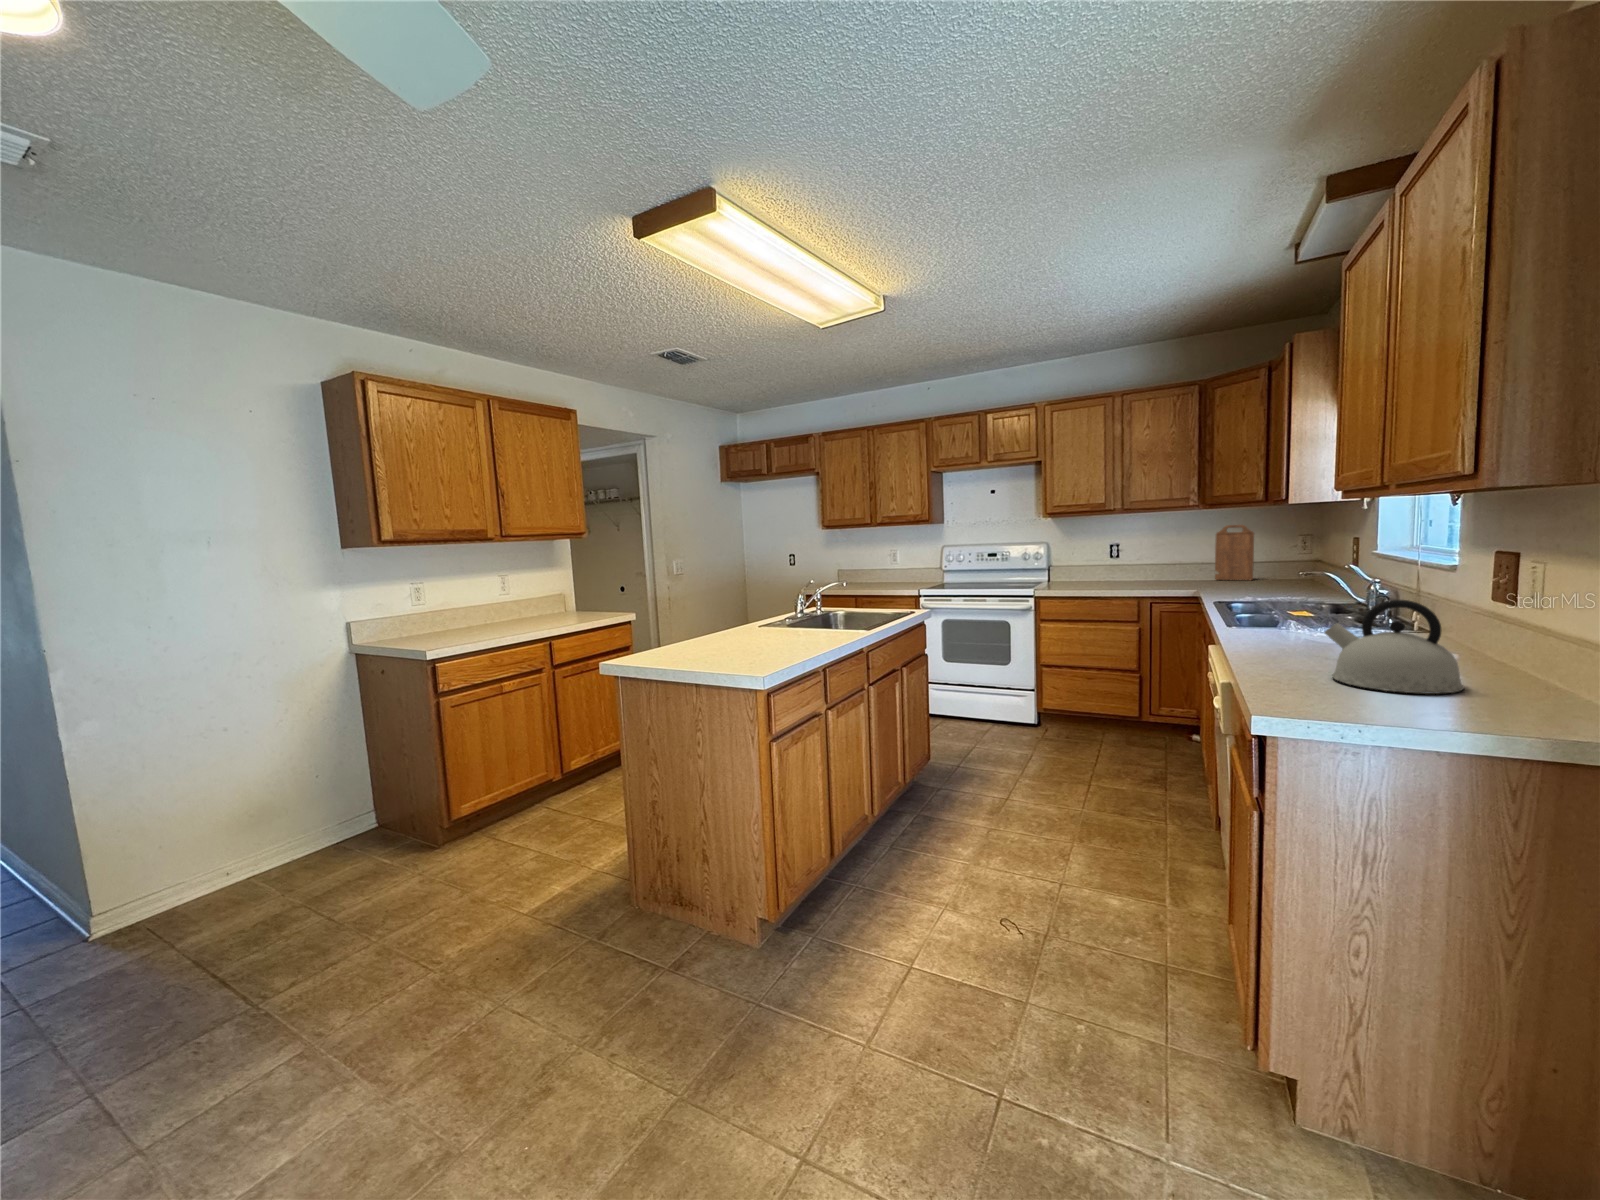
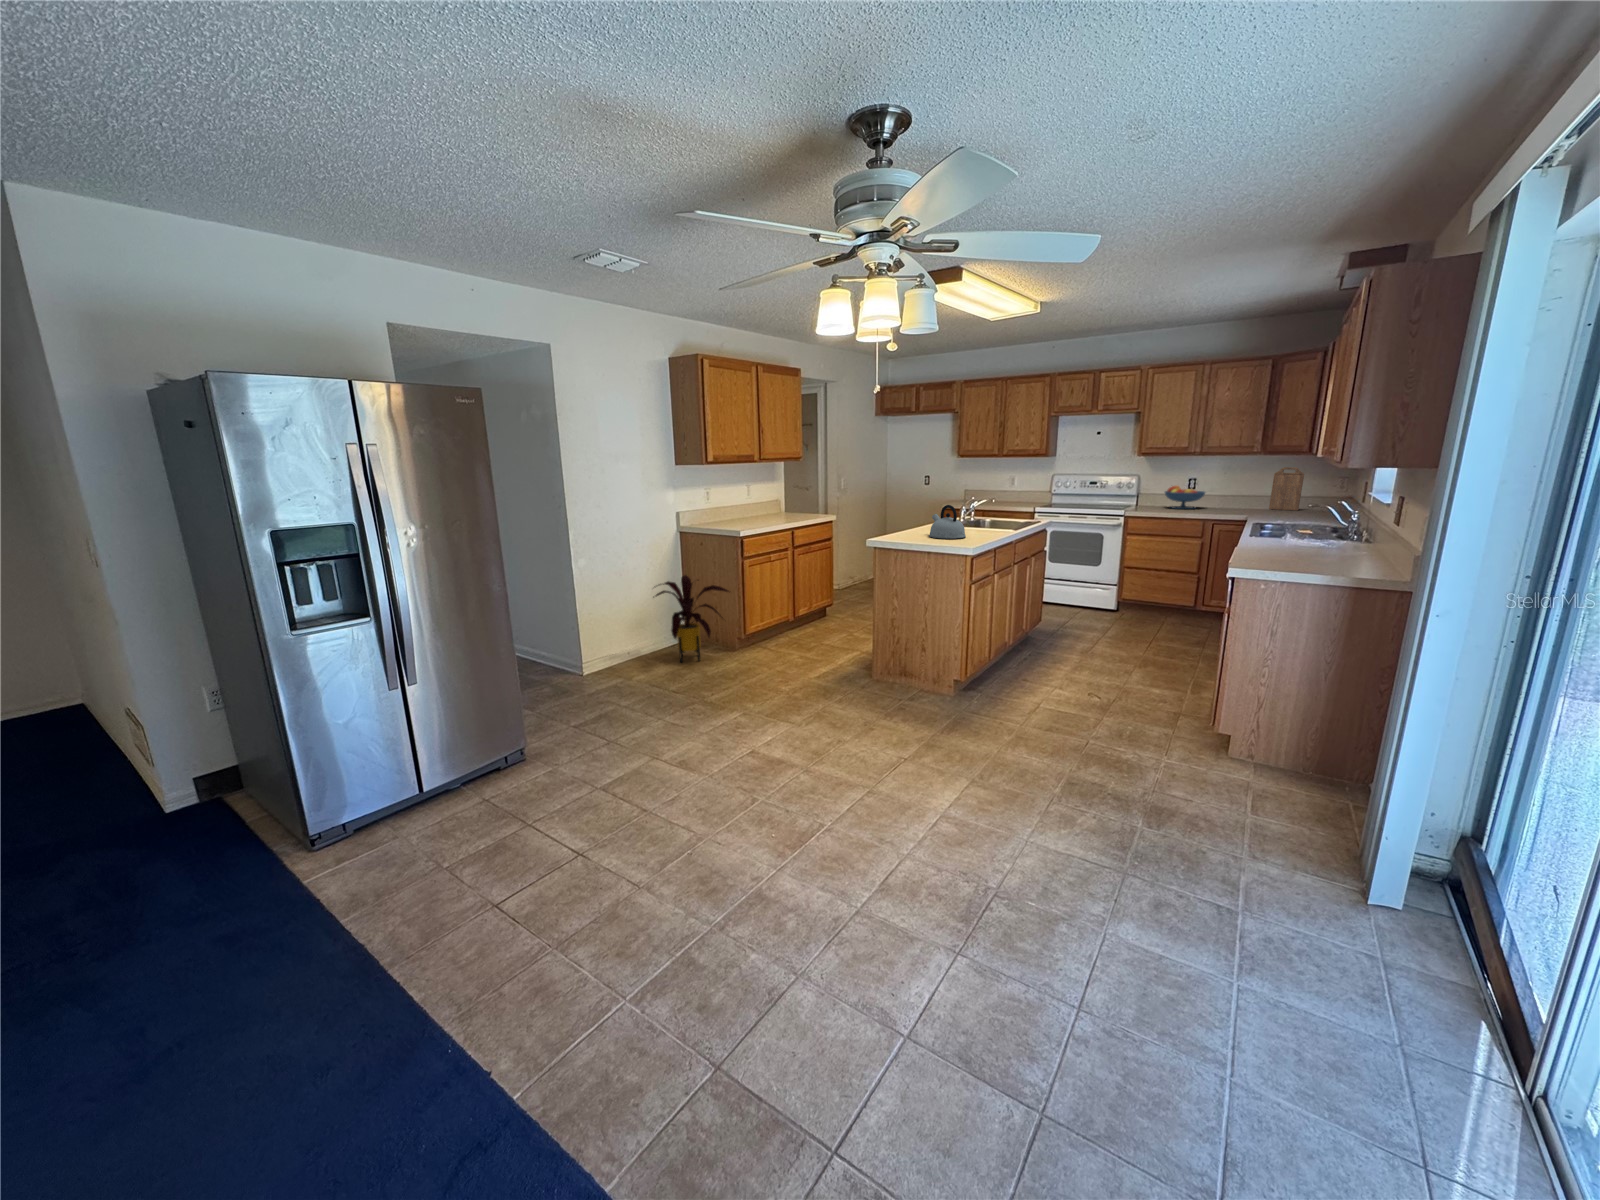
fruit bowl: none [1081,554,1134,584] -> present [1165,486,1205,509]
kettle: present [1324,600,1464,694] -> present [929,505,966,539]
house plant: none [236,726,408,889] -> present [656,575,729,662]

